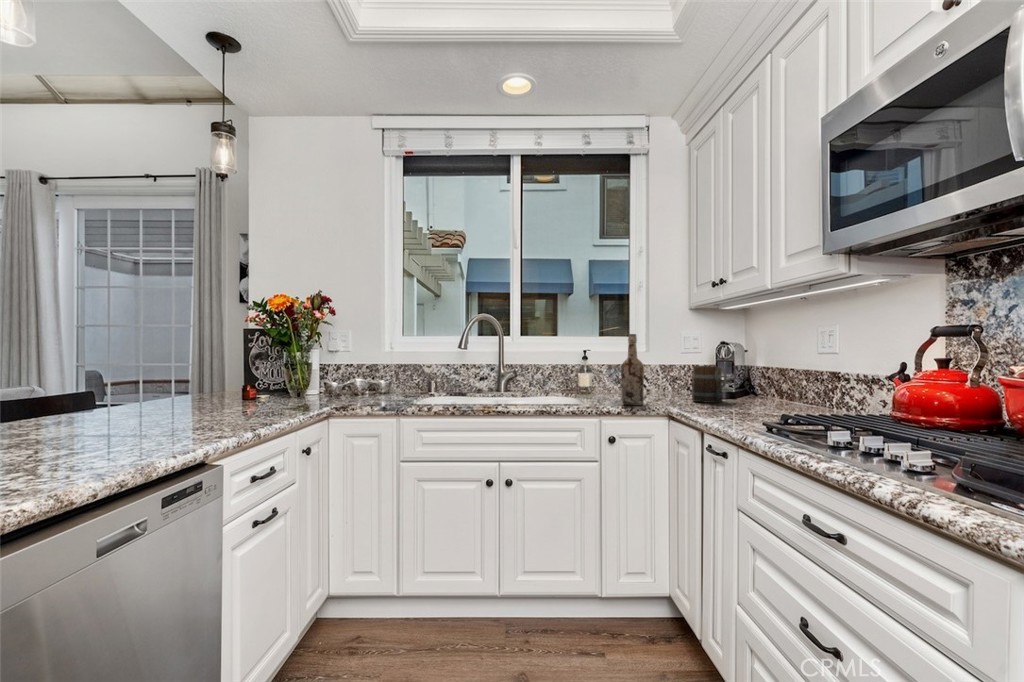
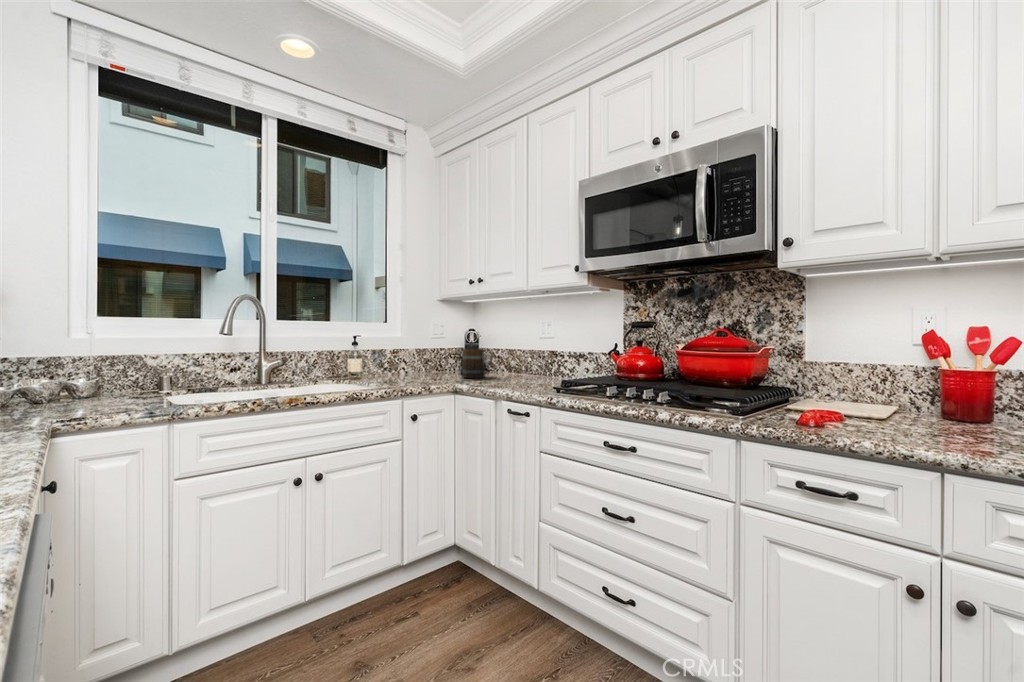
wine bottle: present [621,334,644,406] -> none [411,322,431,385]

